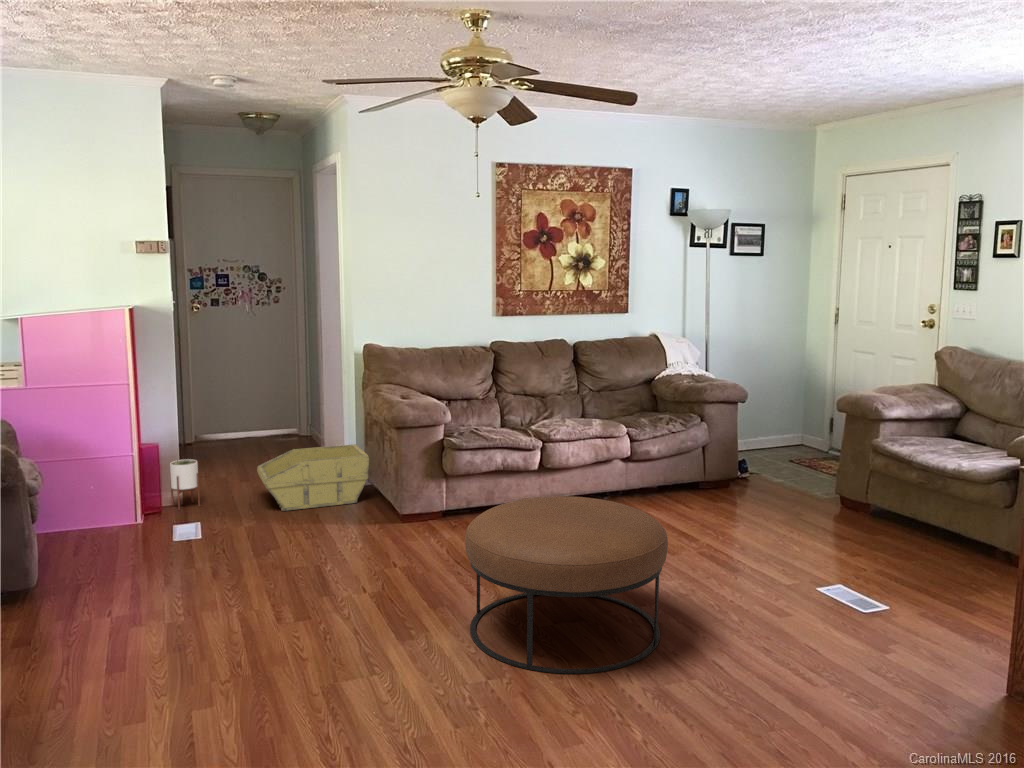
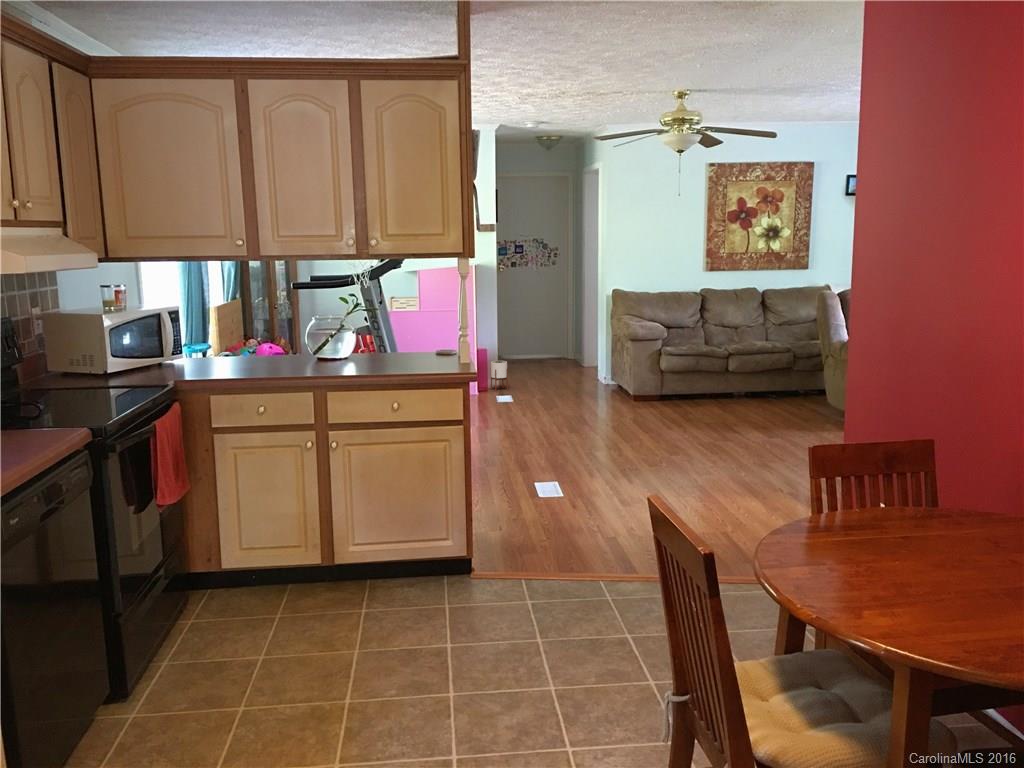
storage bin: present [257,444,369,511] -> none [542,356,614,394]
ottoman: present [465,496,668,674] -> none [662,373,782,459]

